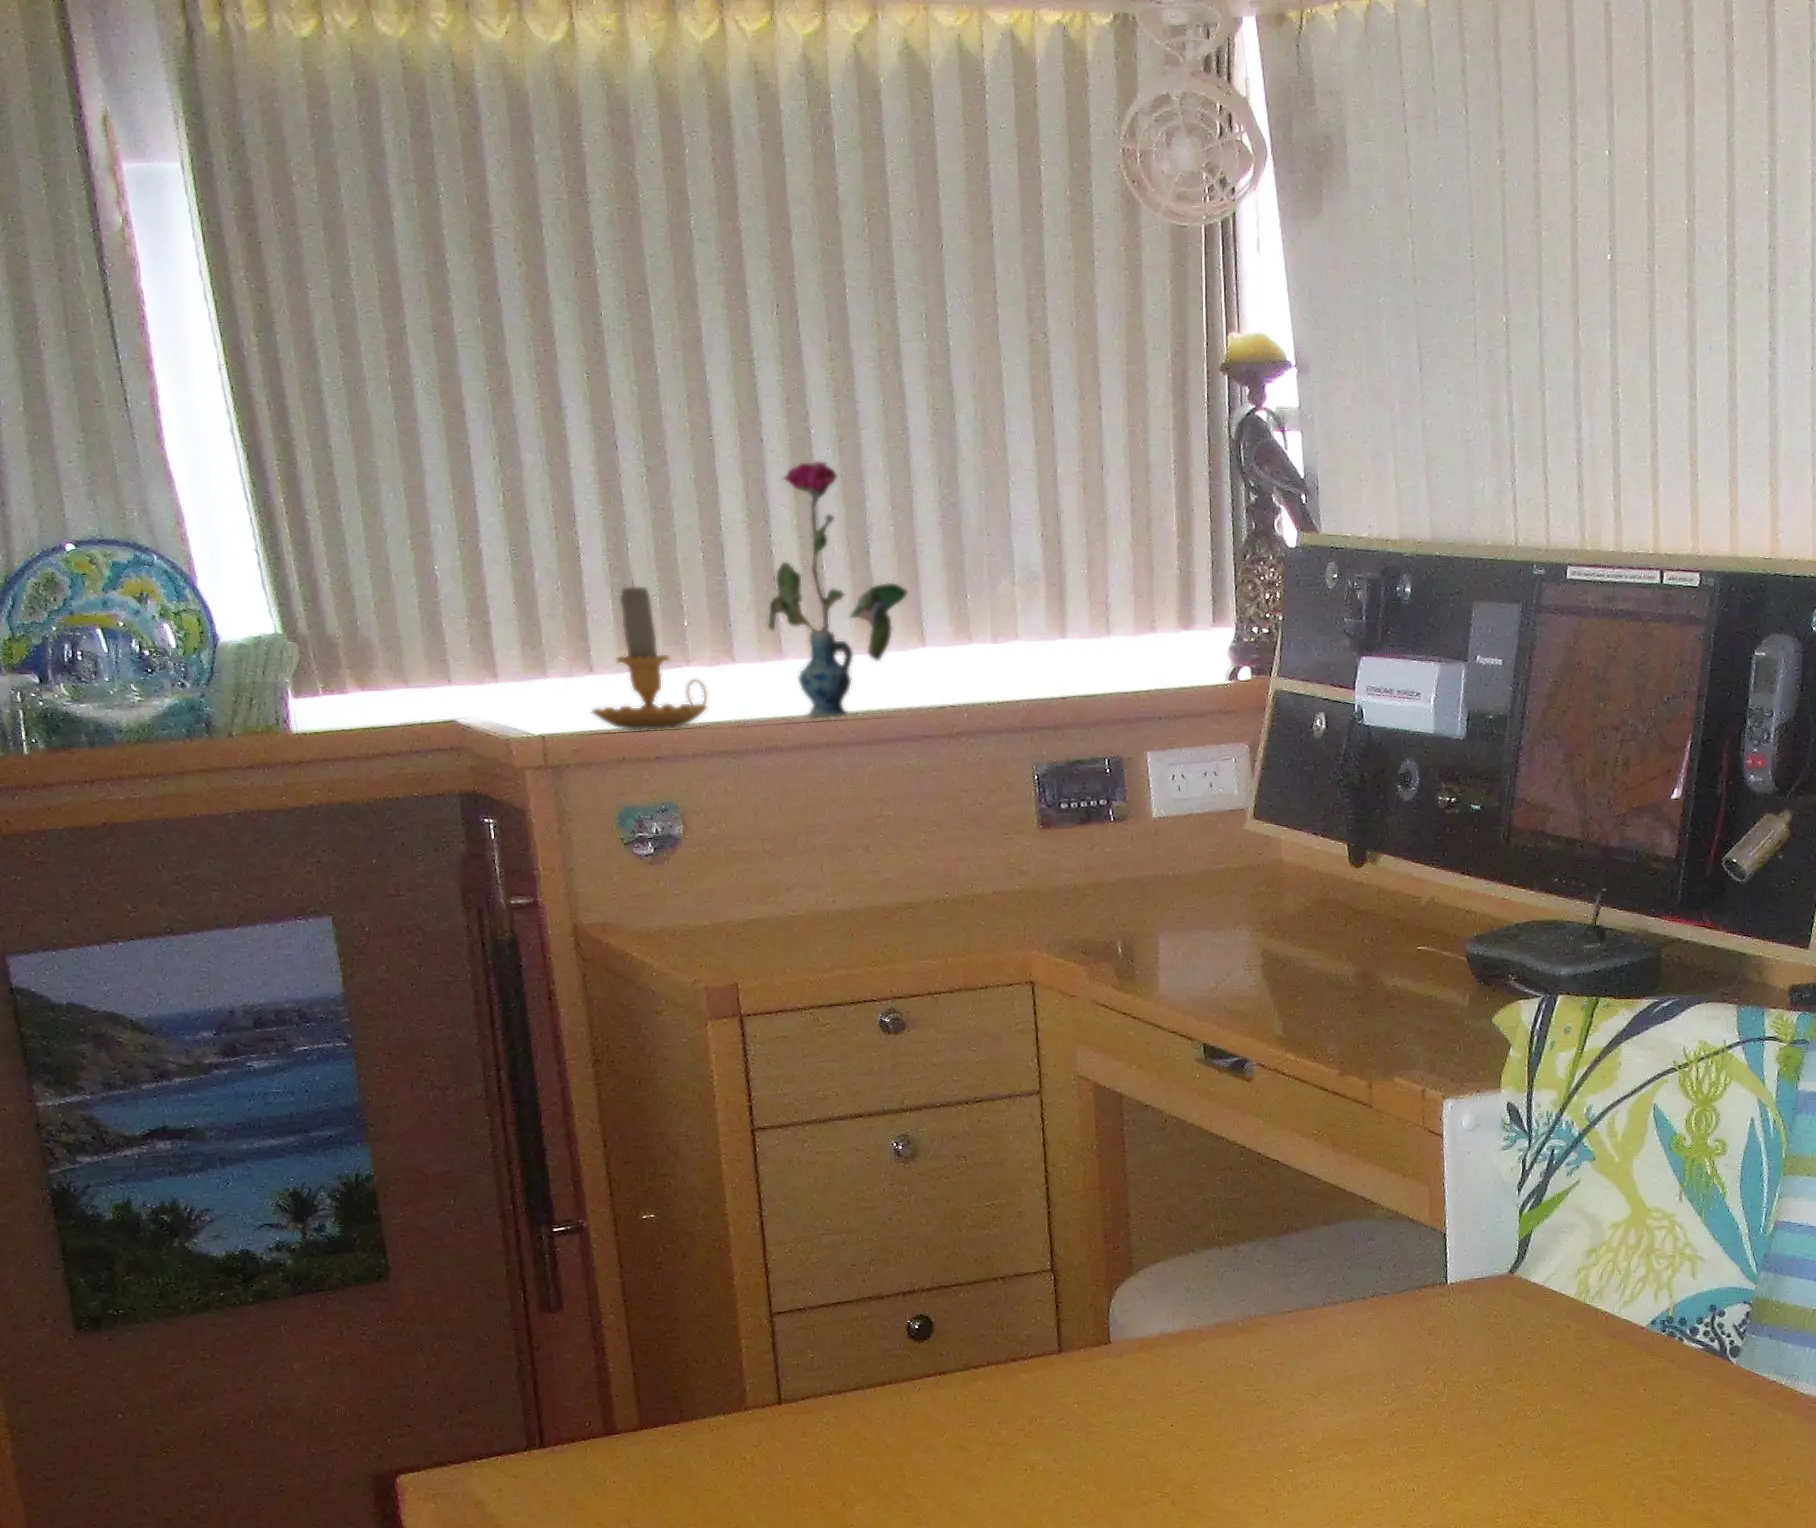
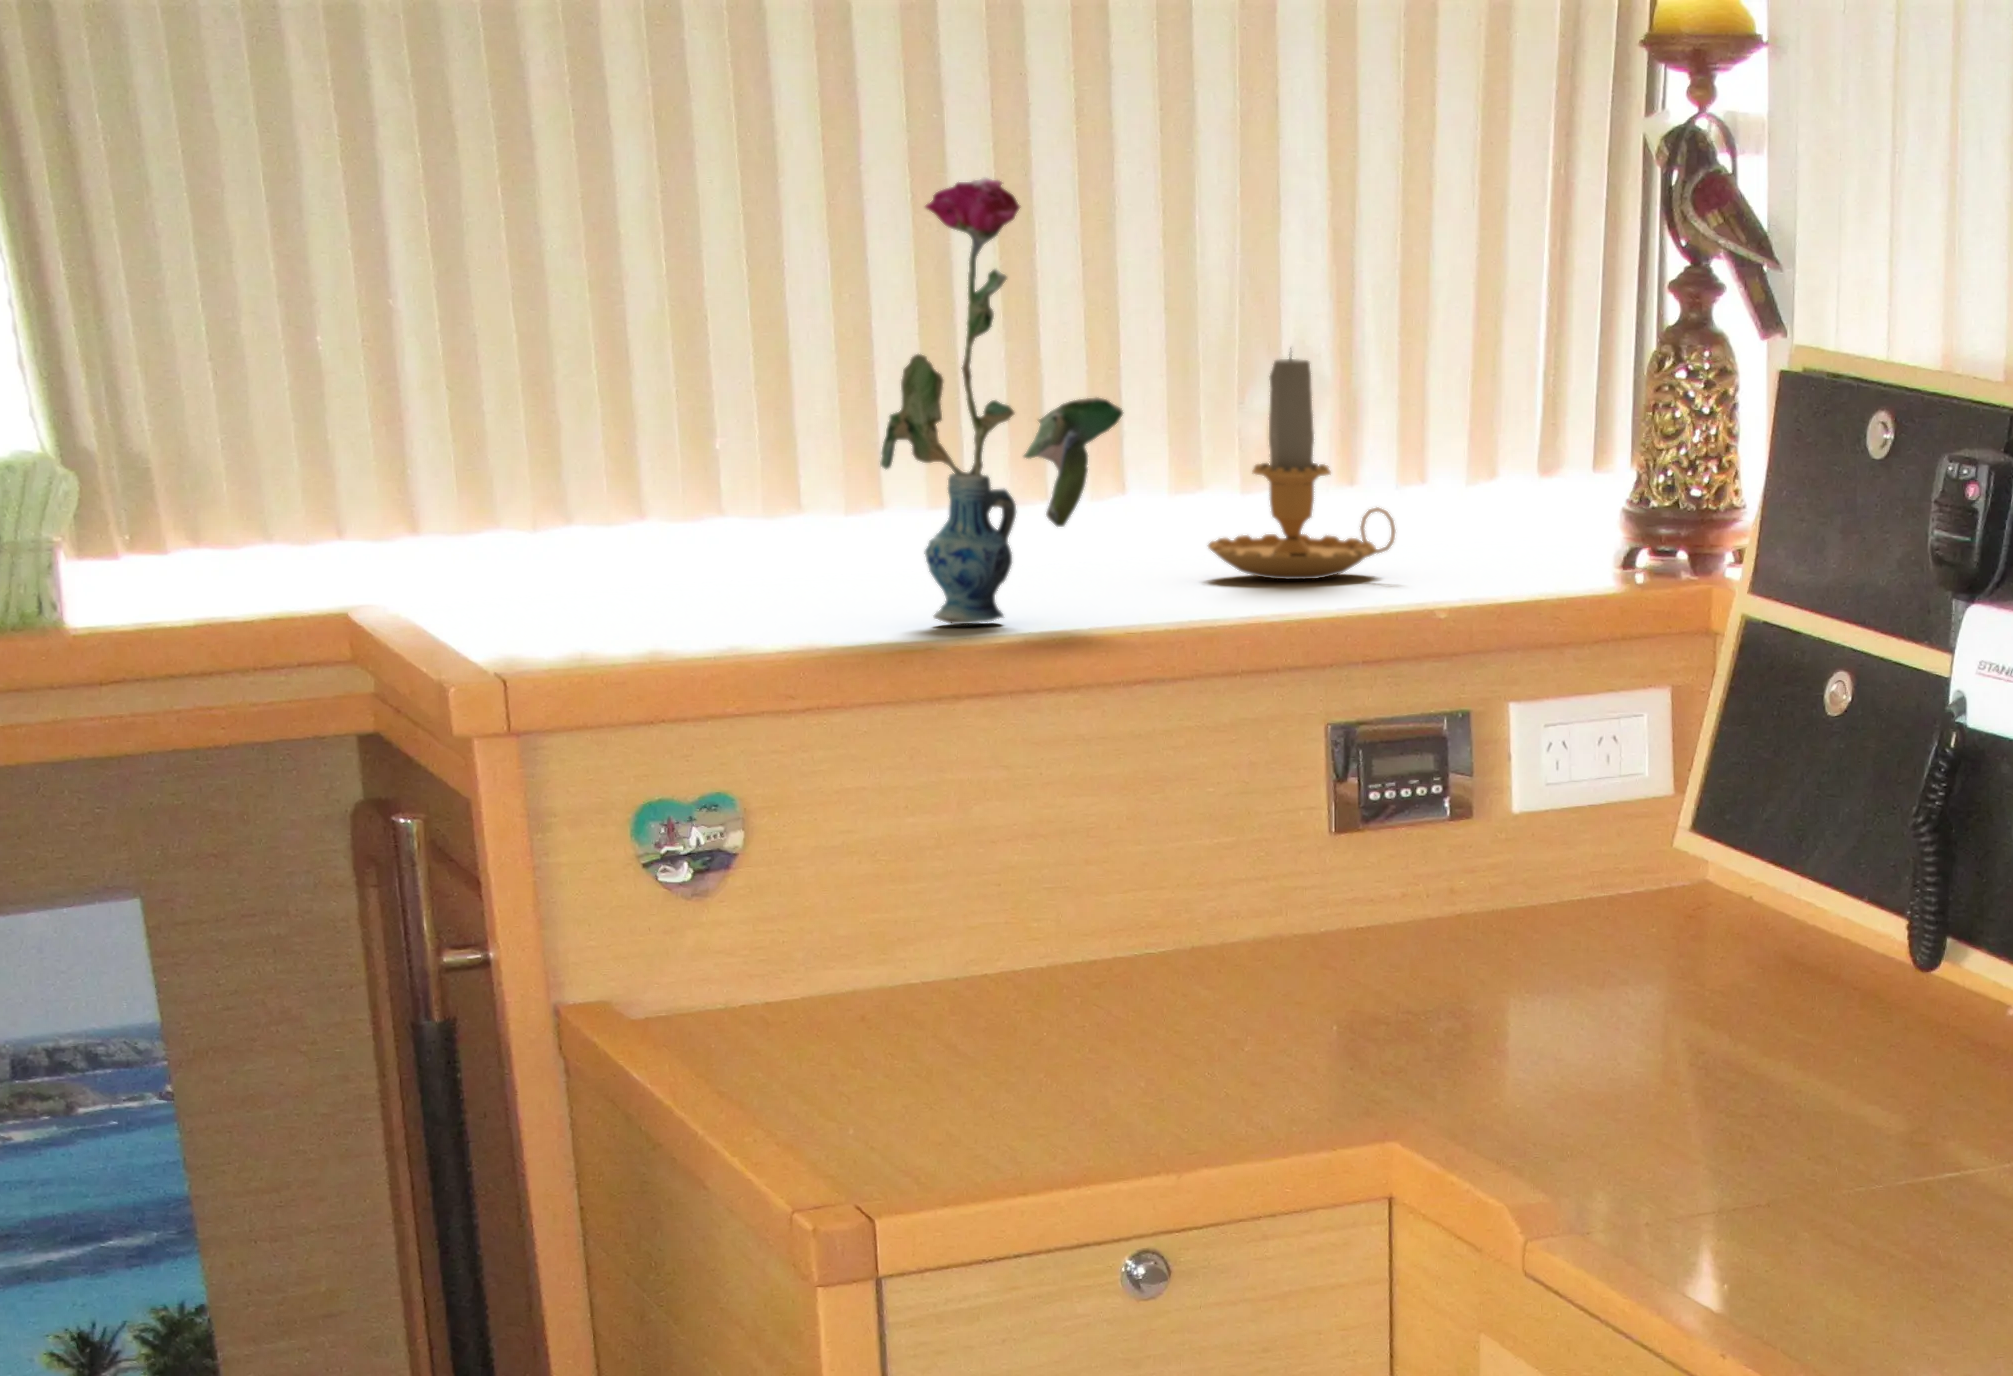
candle: present [593,587,706,730] -> present [1208,355,1395,579]

